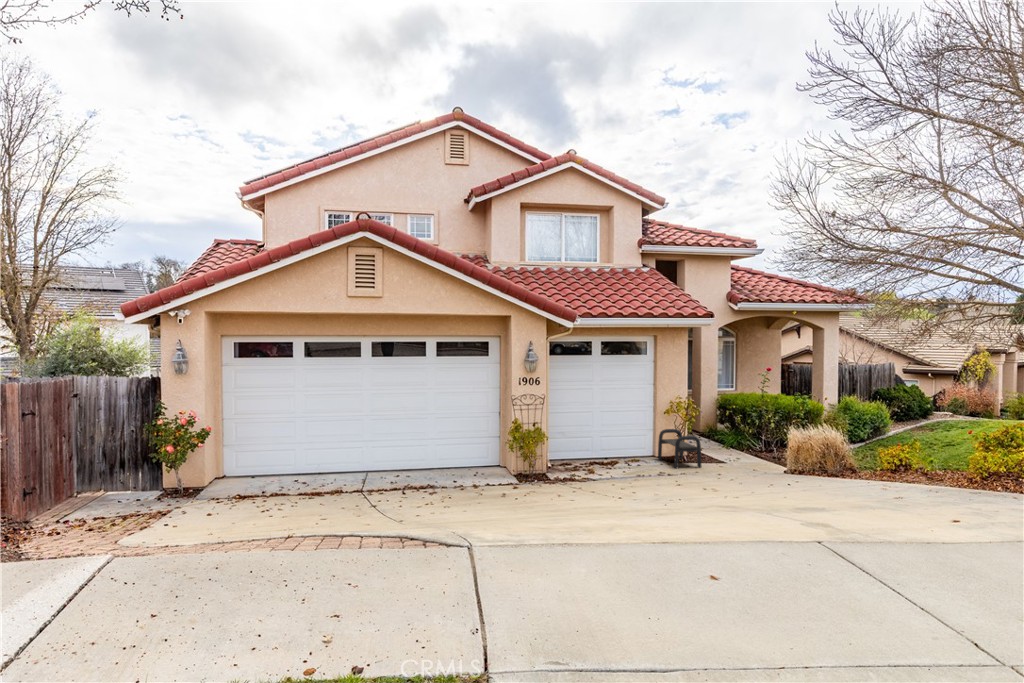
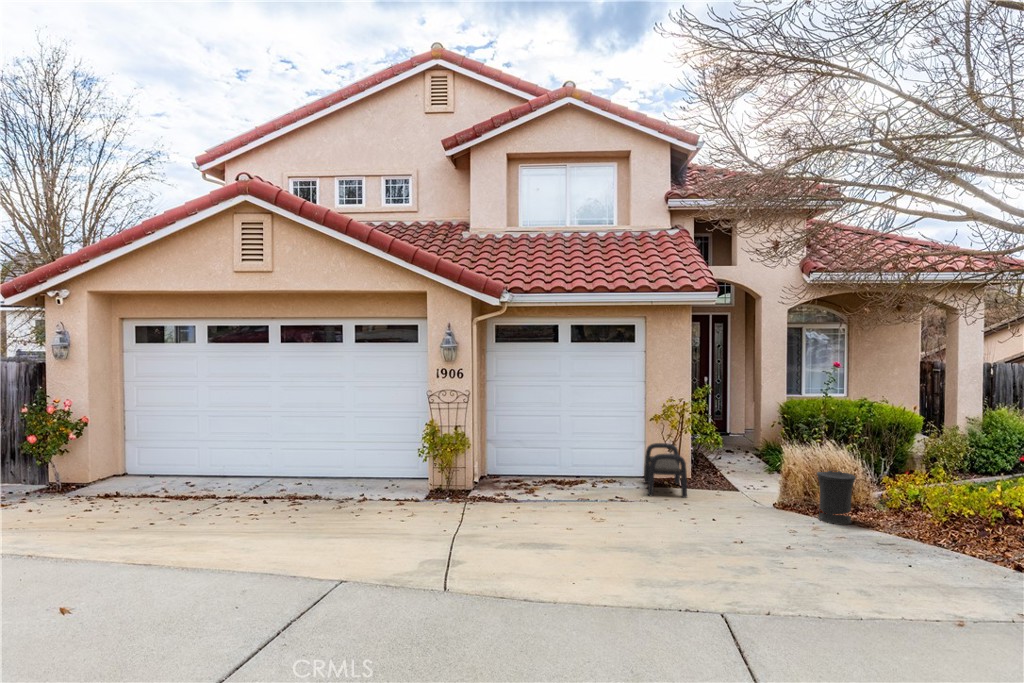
trash can: none [798,439,825,476] -> present [817,470,856,525]

